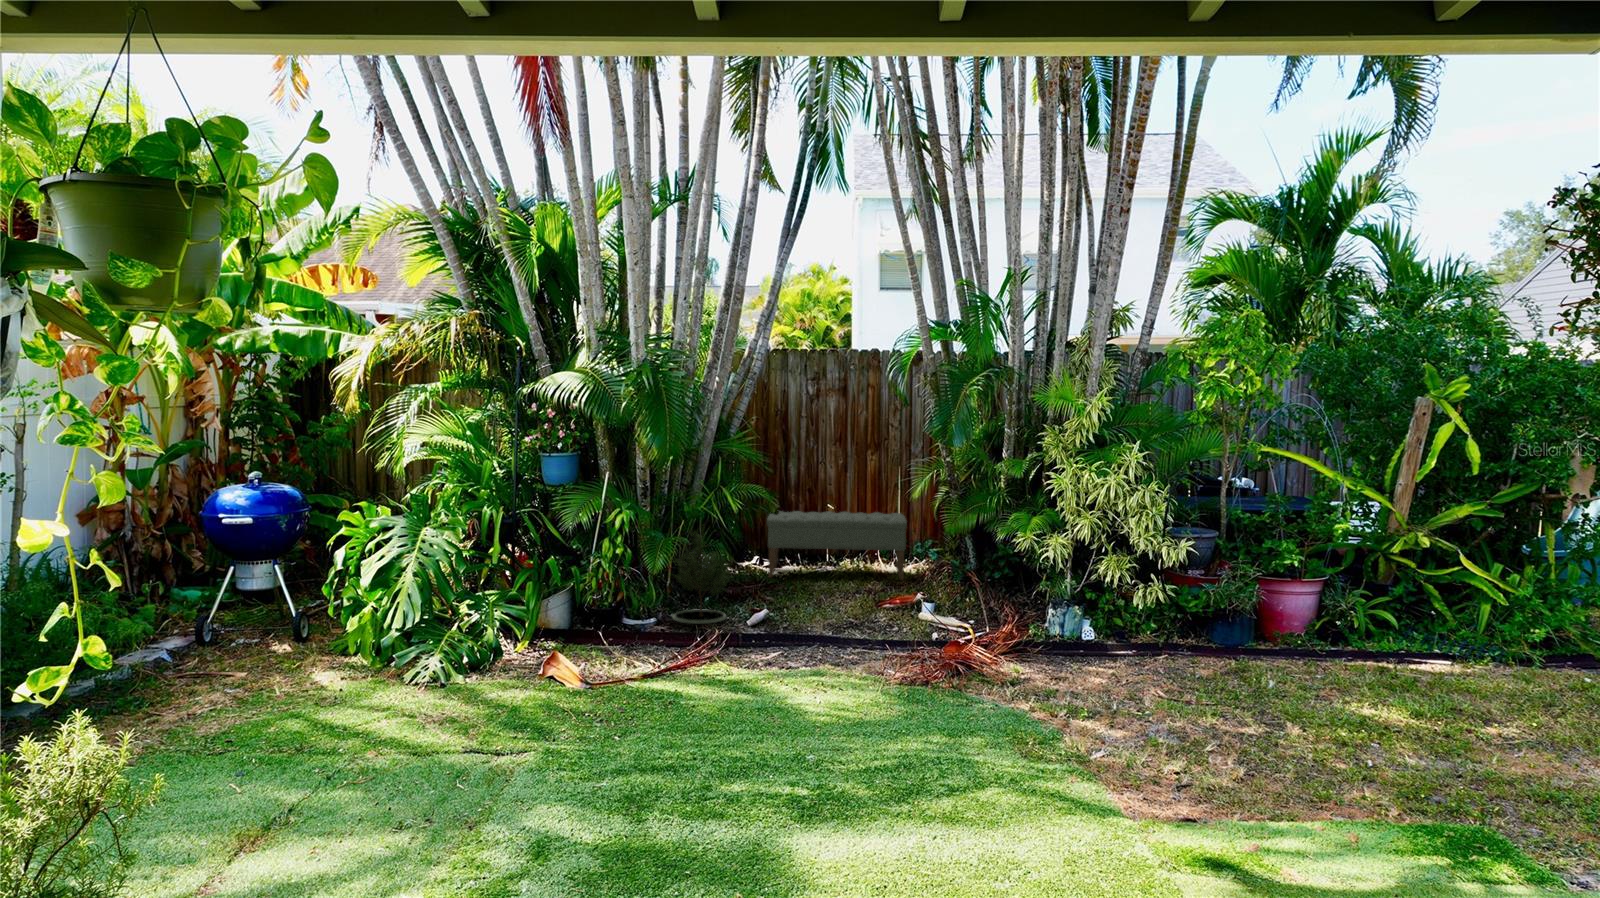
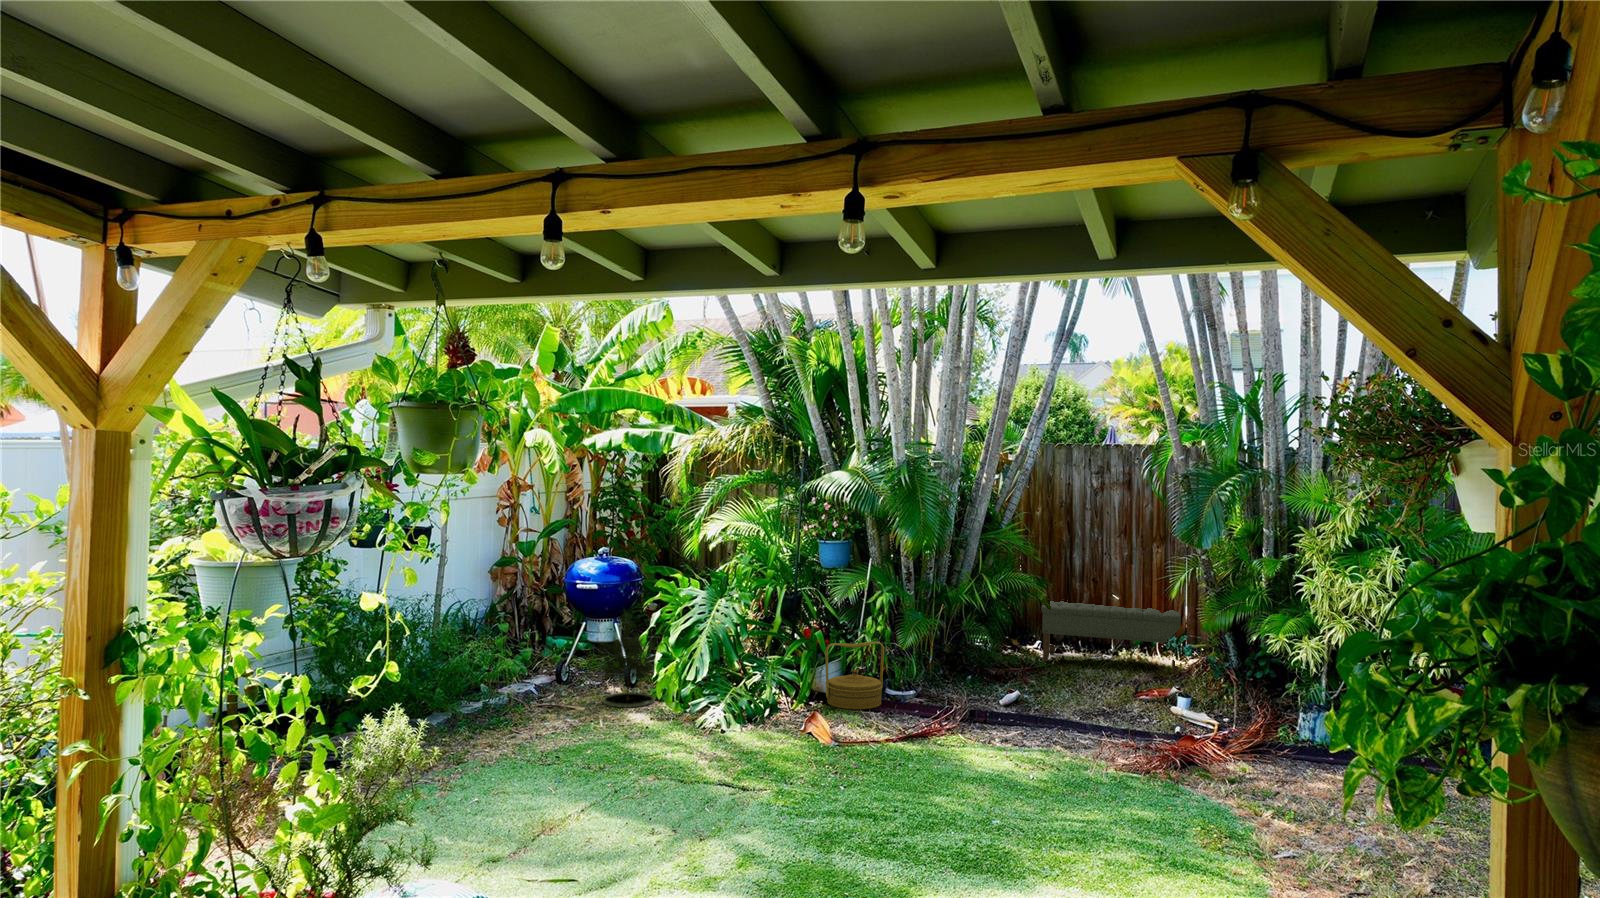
potted tree: present [673,530,729,624] -> present [598,612,655,708]
woven basket: none [556,567,622,645] -> present [825,641,884,709]

